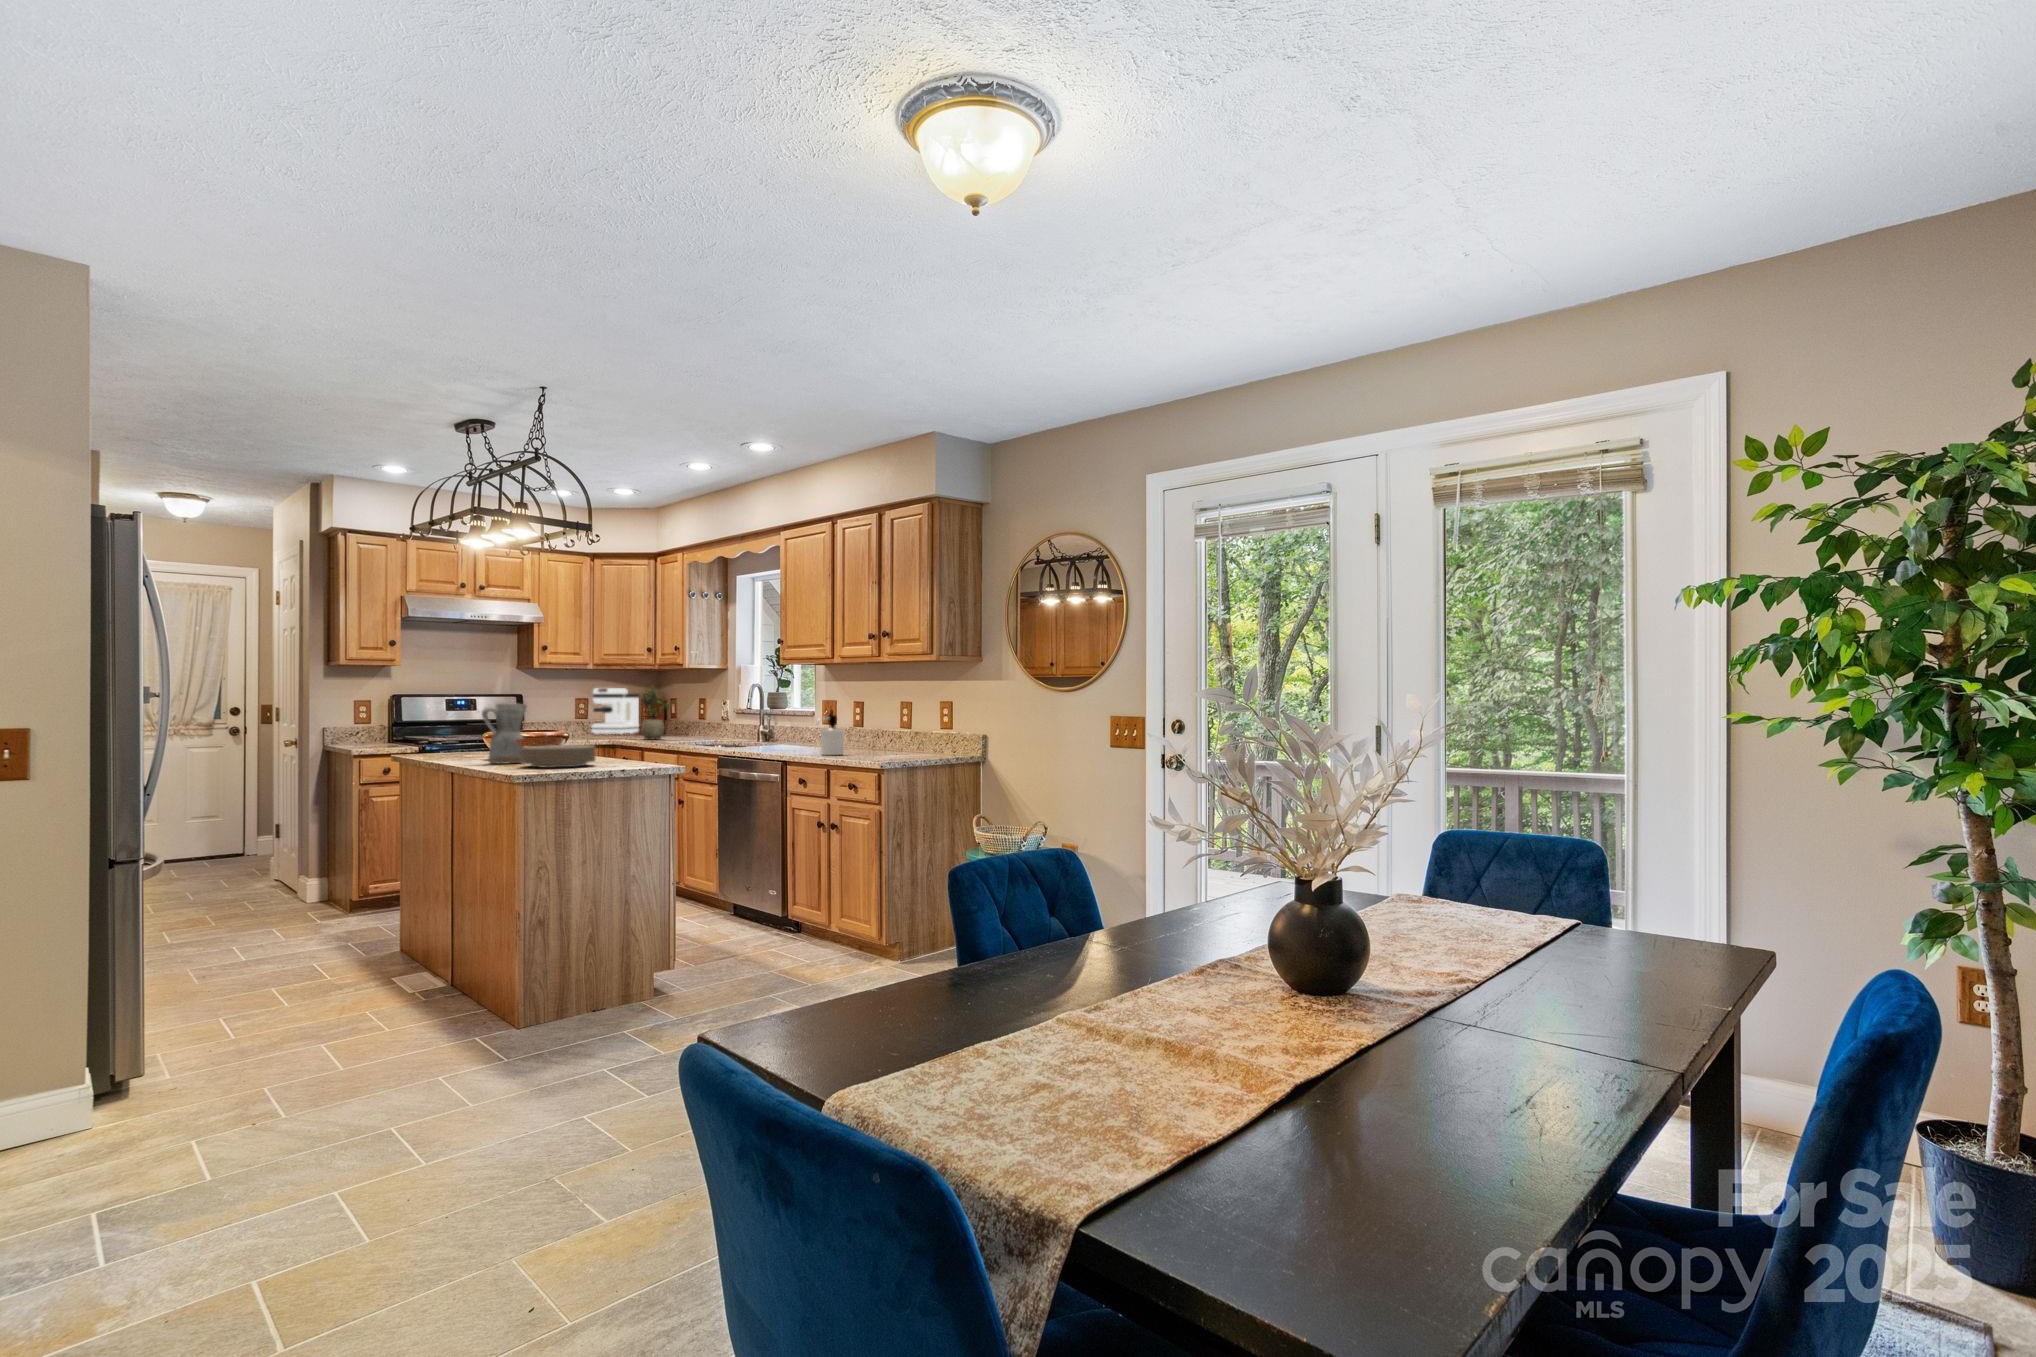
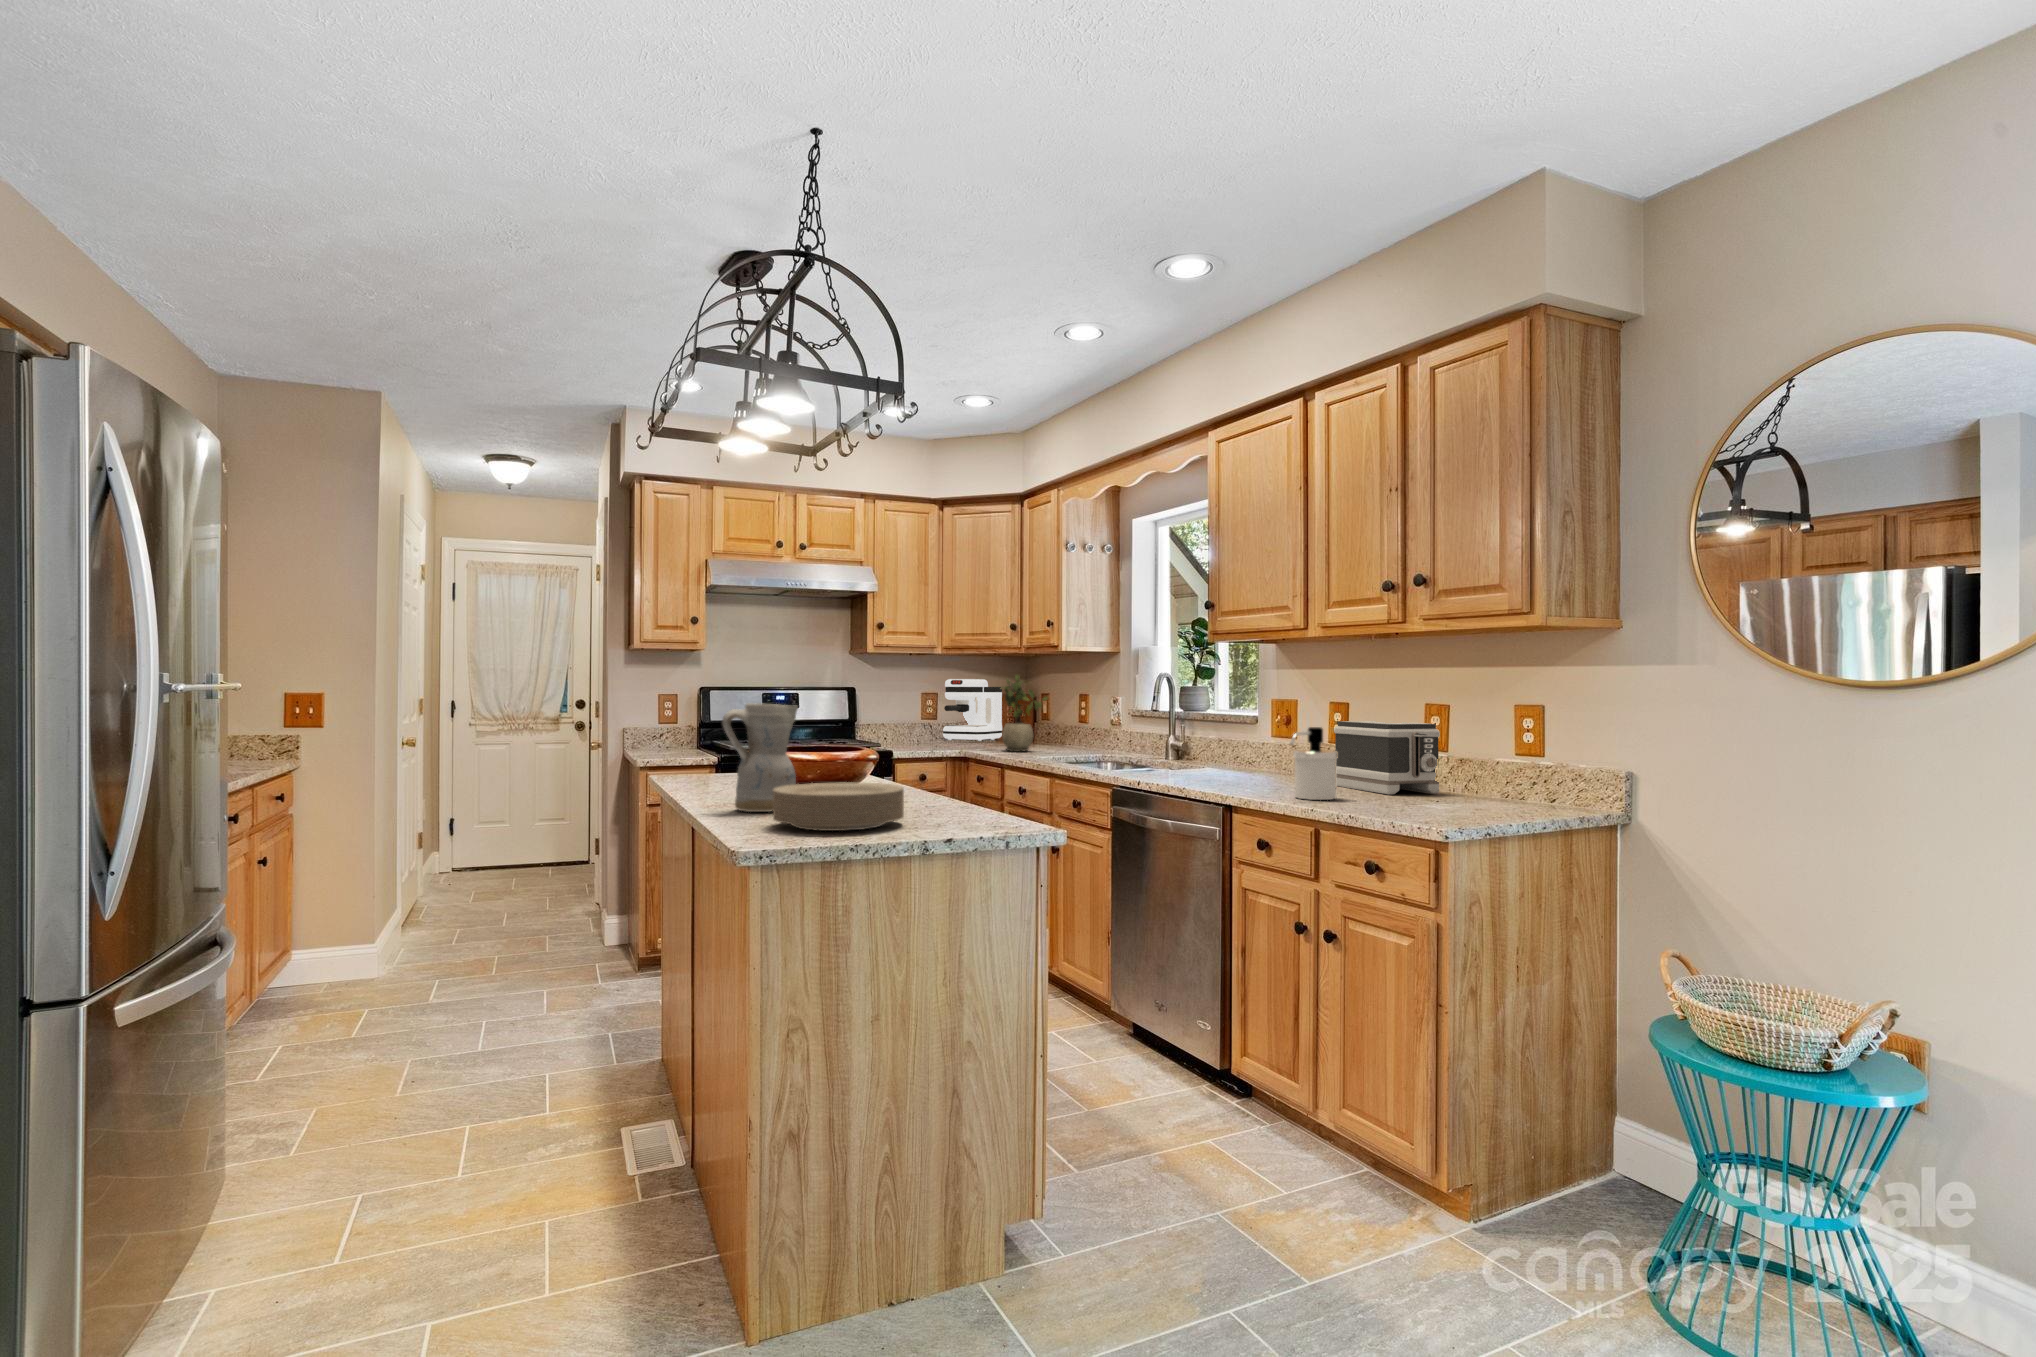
toaster: none [852,713,907,753] -> present [1334,721,1440,795]

